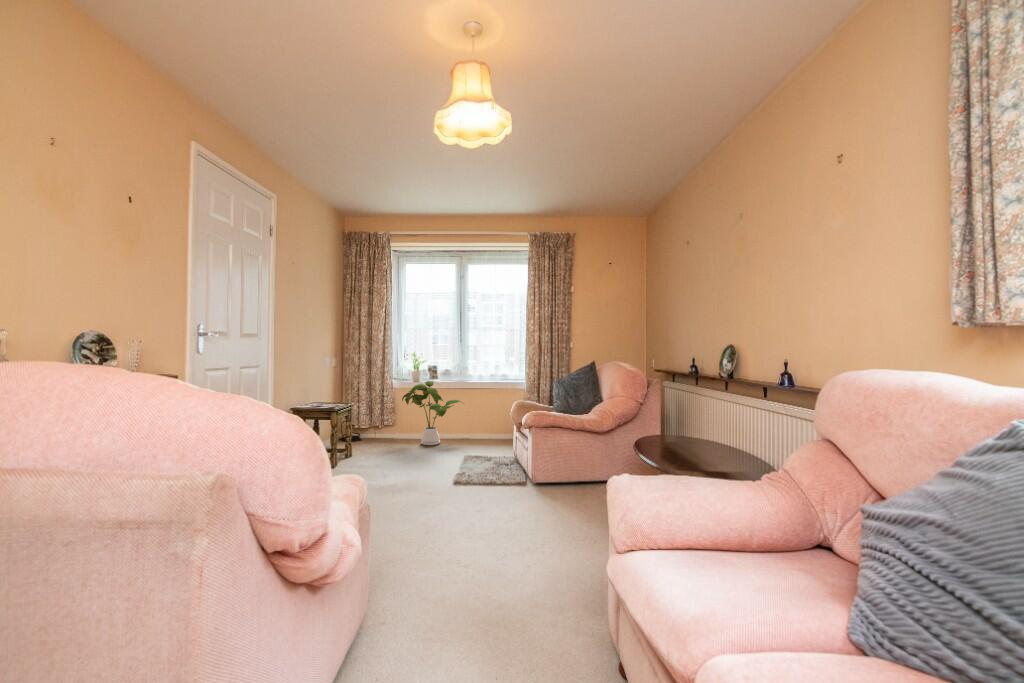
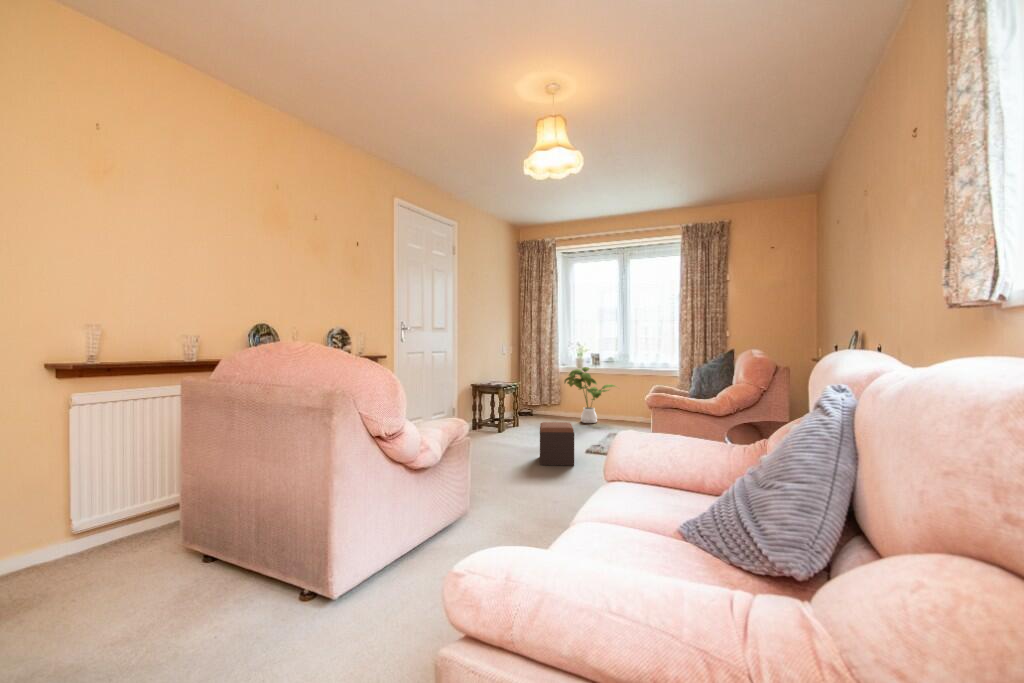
footstool: none [405,451,455,510] -> present [540,422,574,466]

